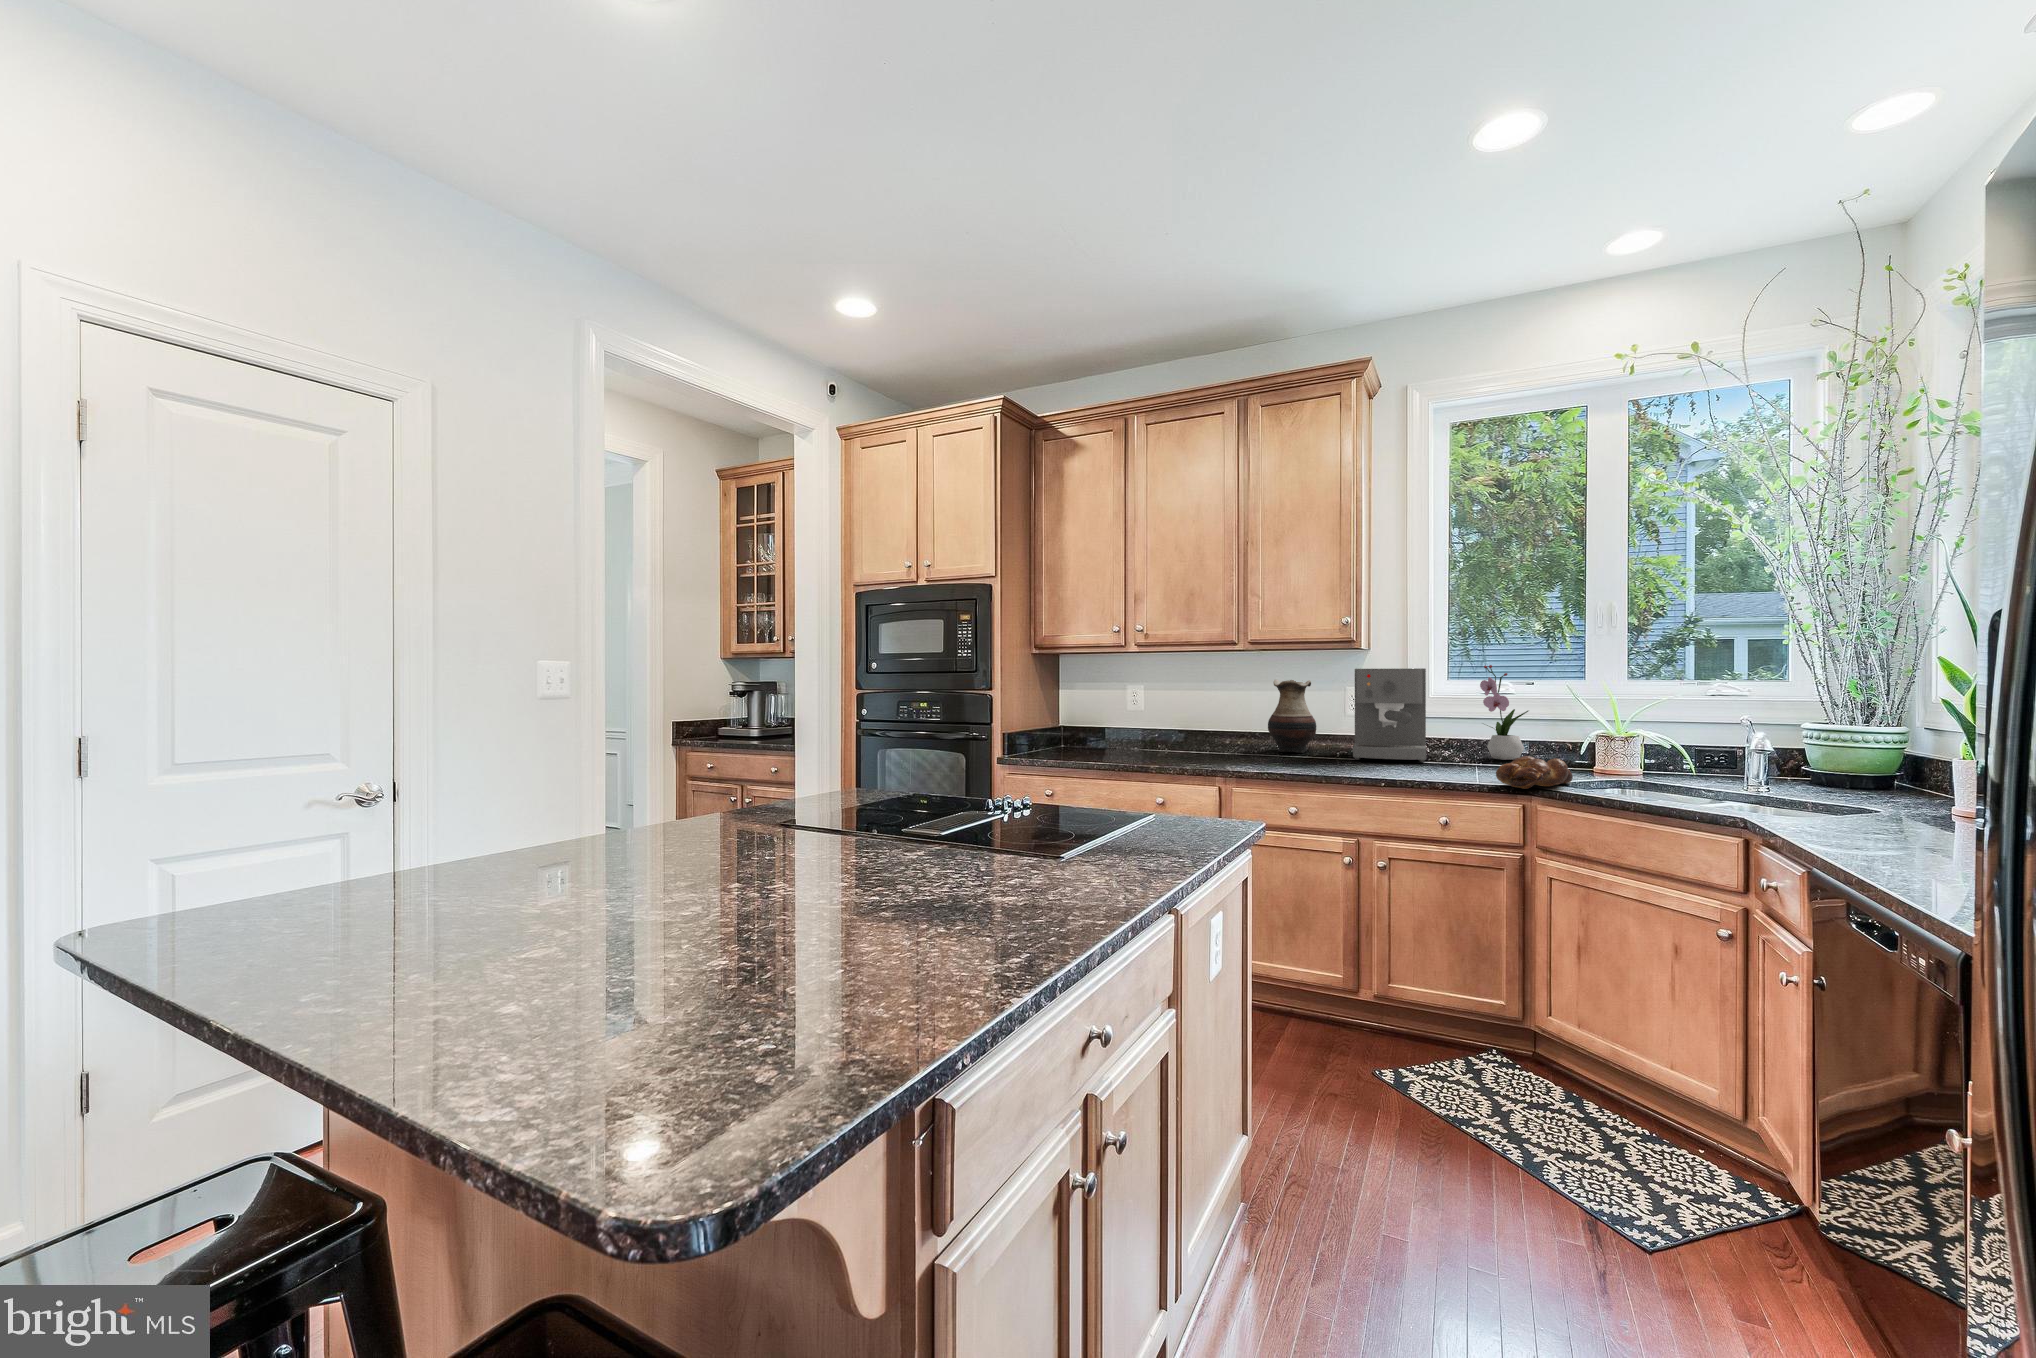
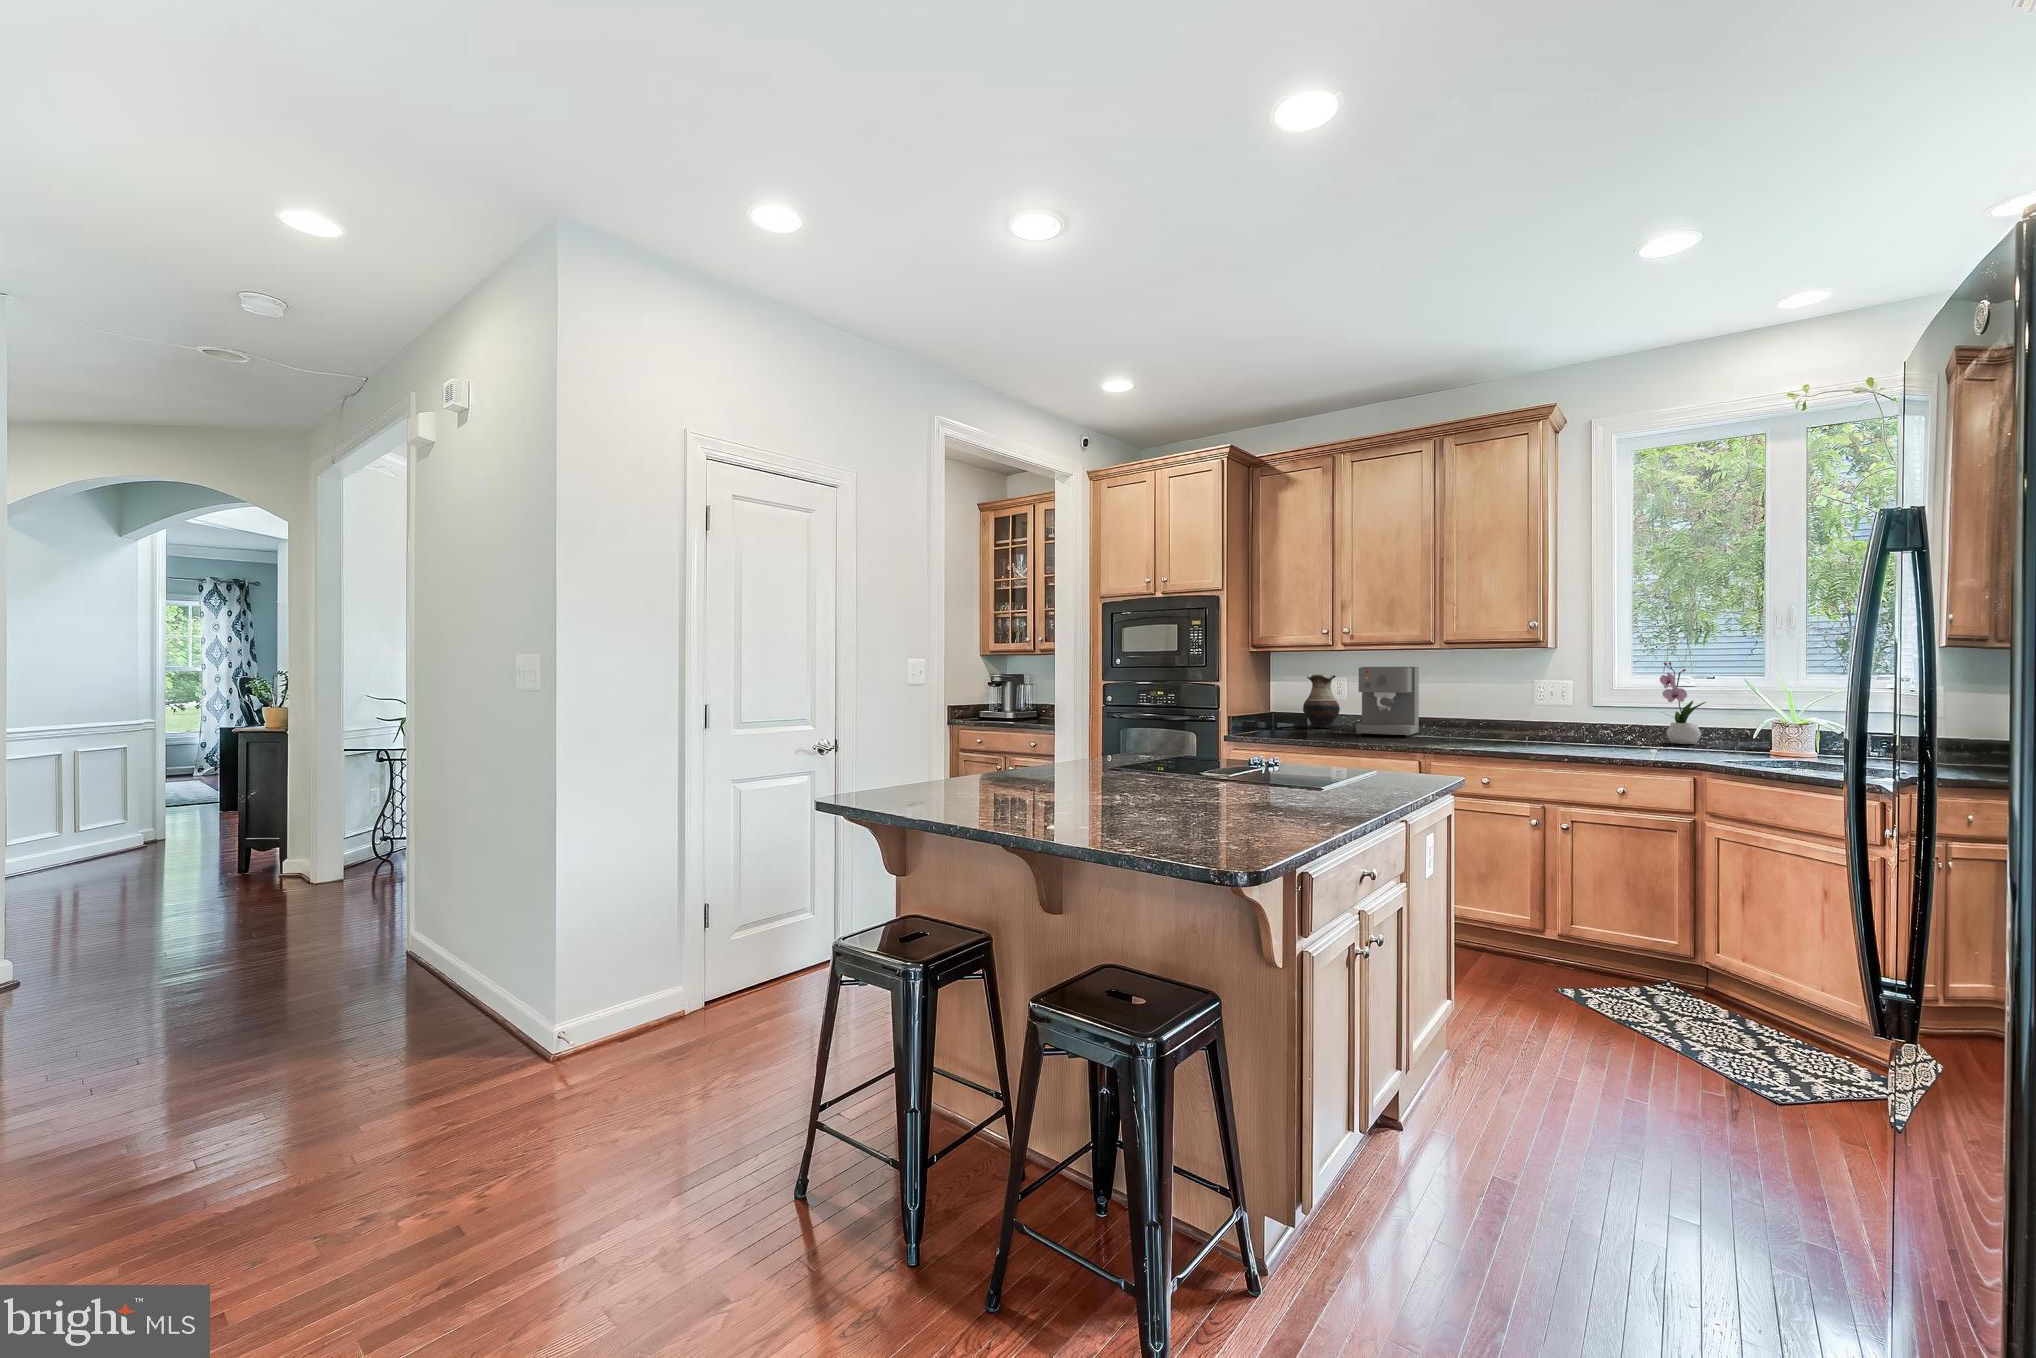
coffee maker: present [1353,668,1426,762] -> present [1356,667,1419,736]
vase: present [1268,680,1316,753] -> present [1303,674,1340,728]
bread loaf: present [1496,756,1573,789] -> none [1669,737,1741,763]

